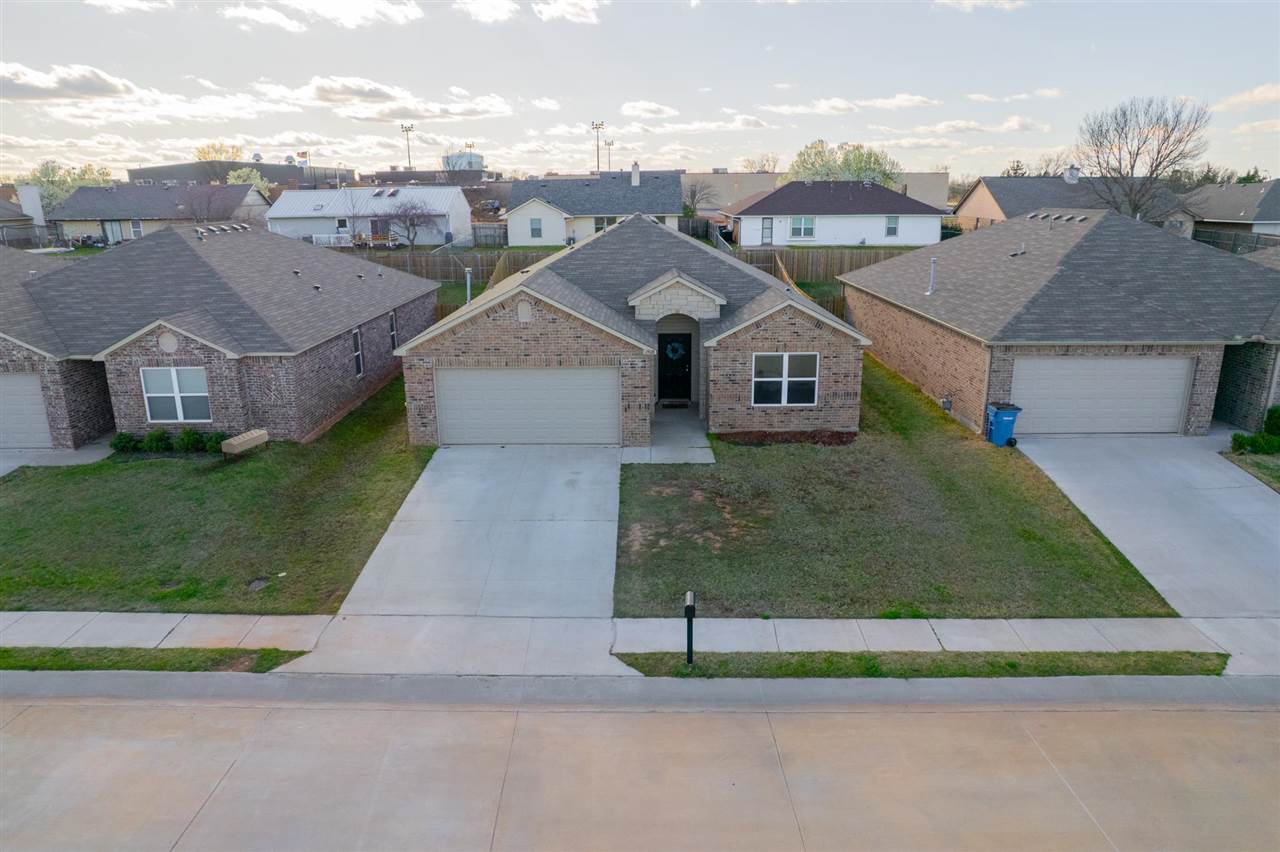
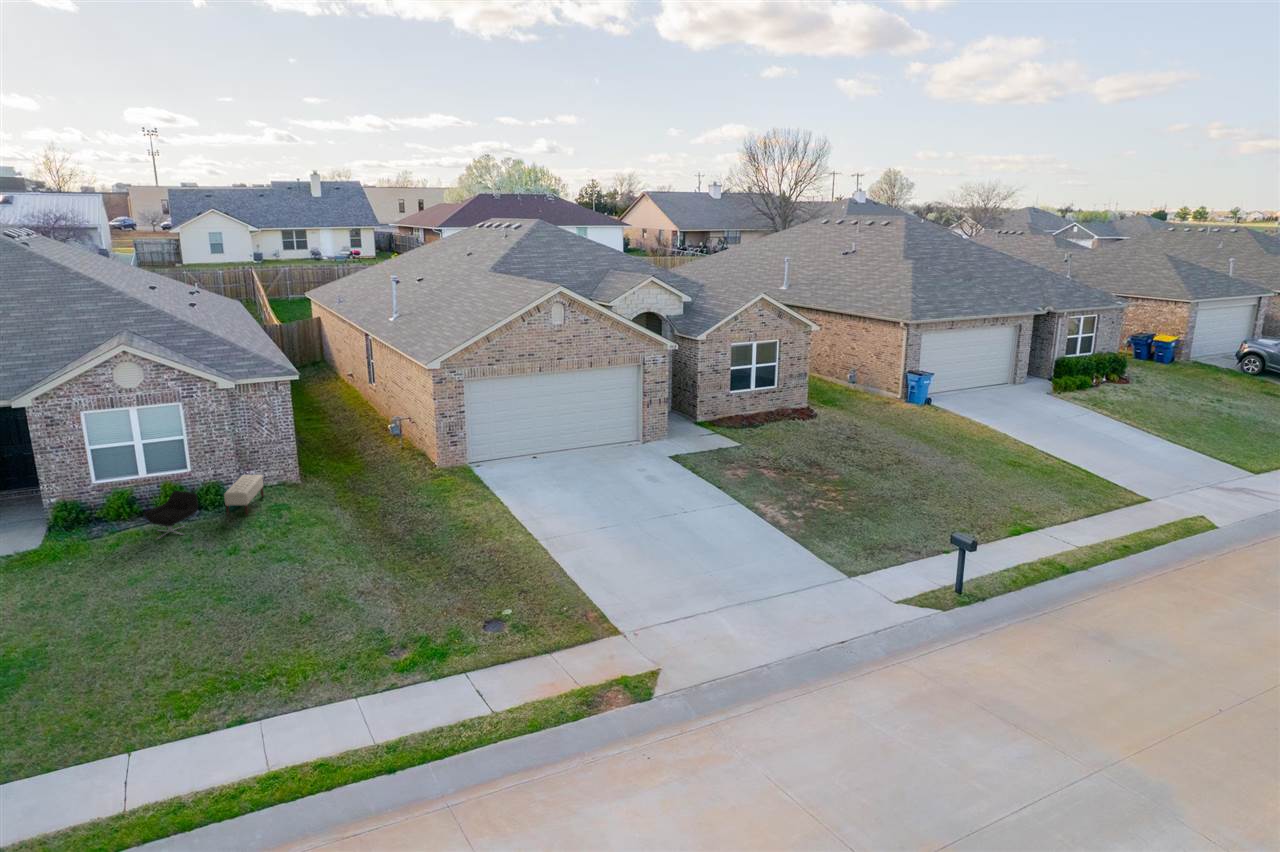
lounge chair: none [159,435,197,470] -> present [144,491,198,535]

